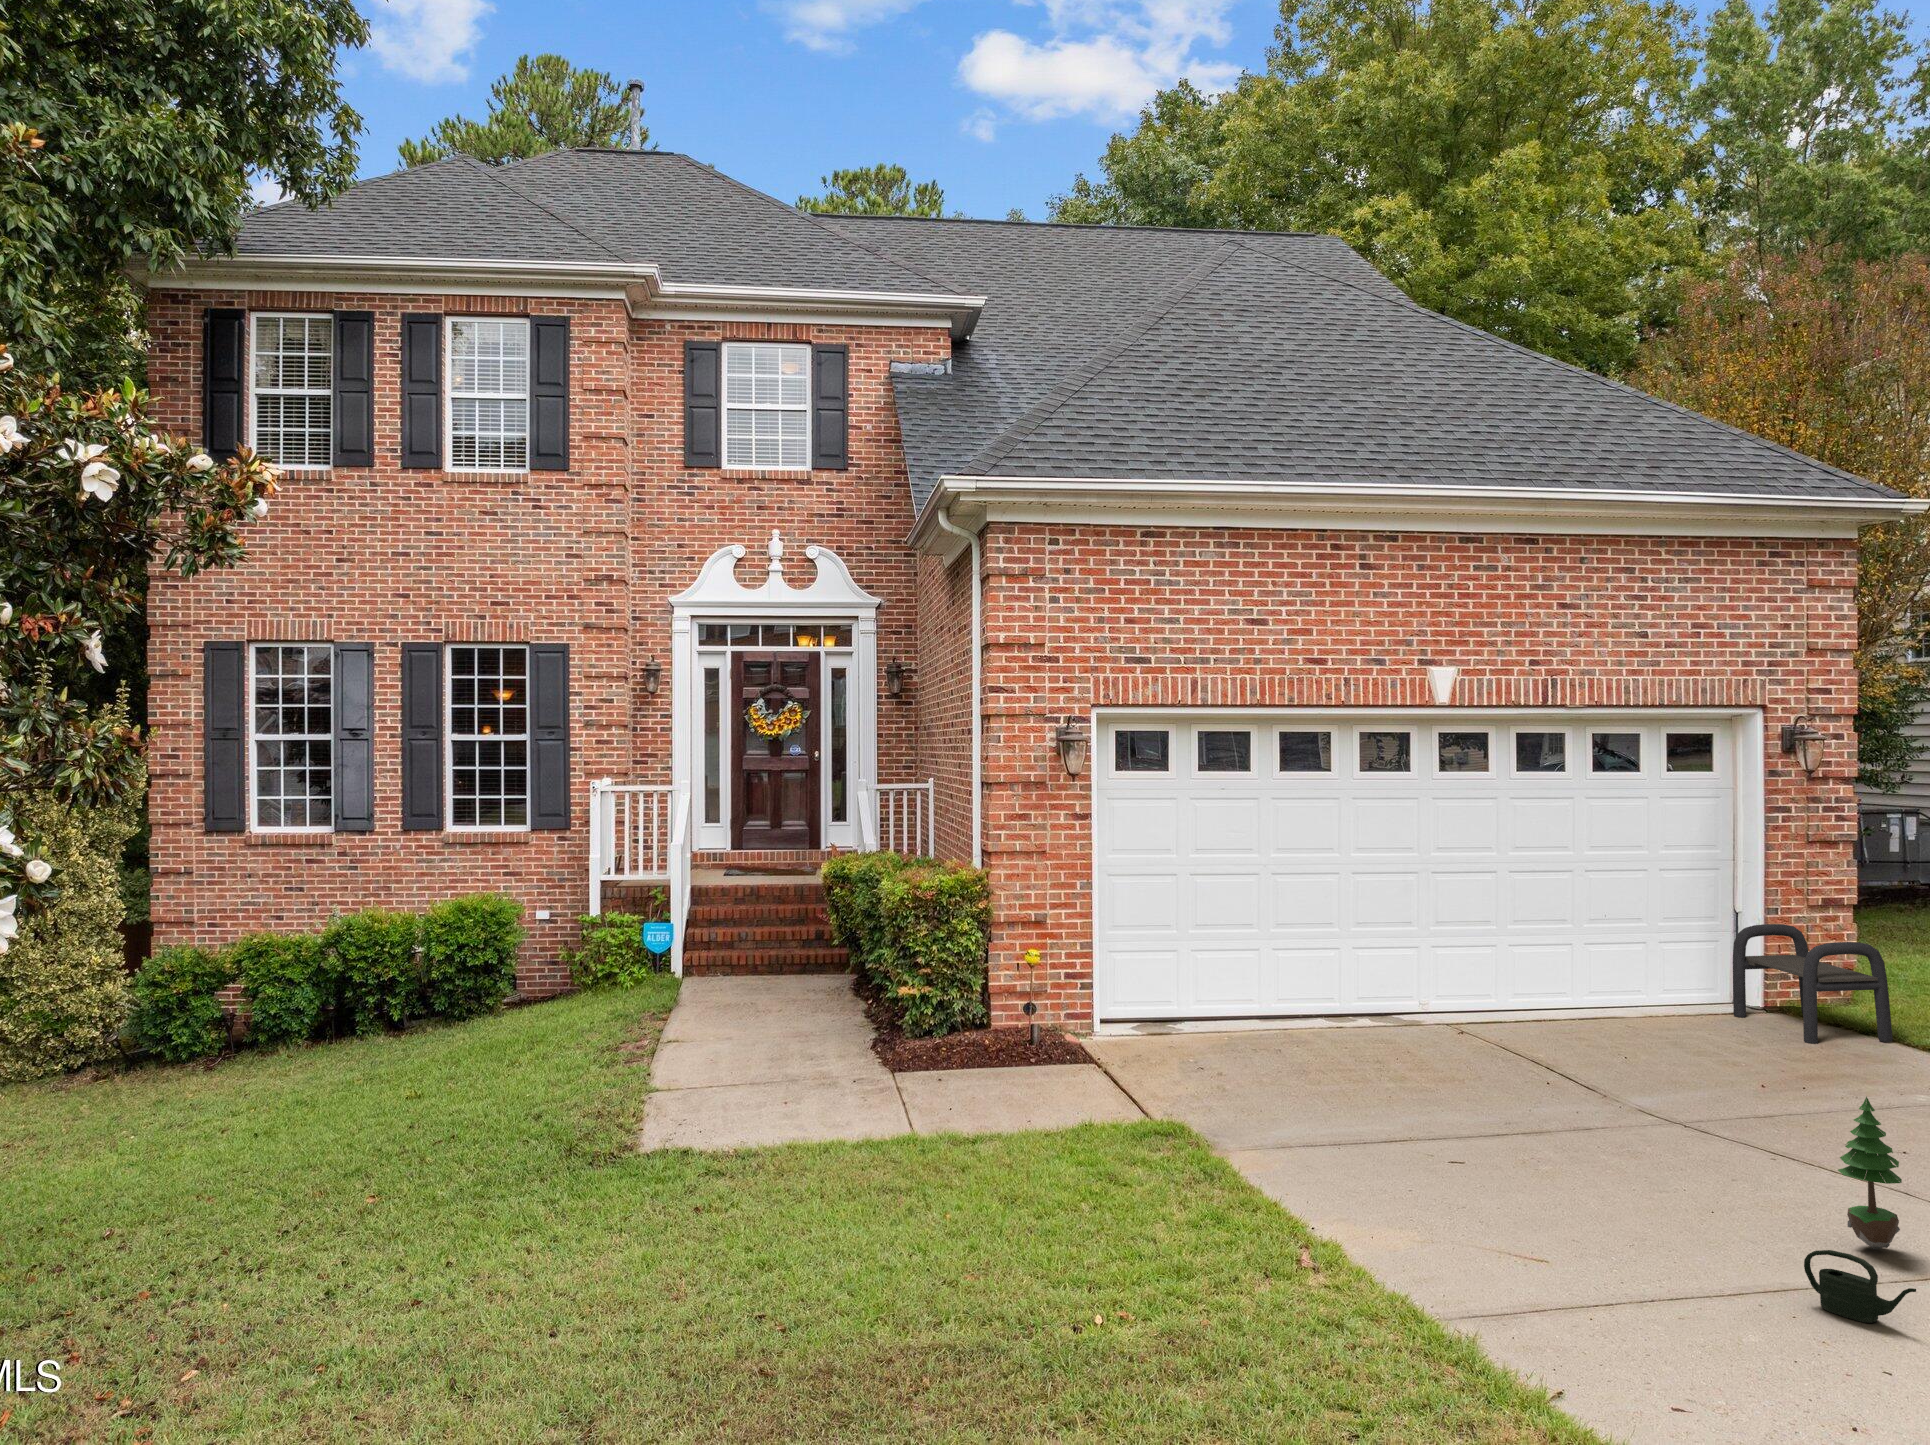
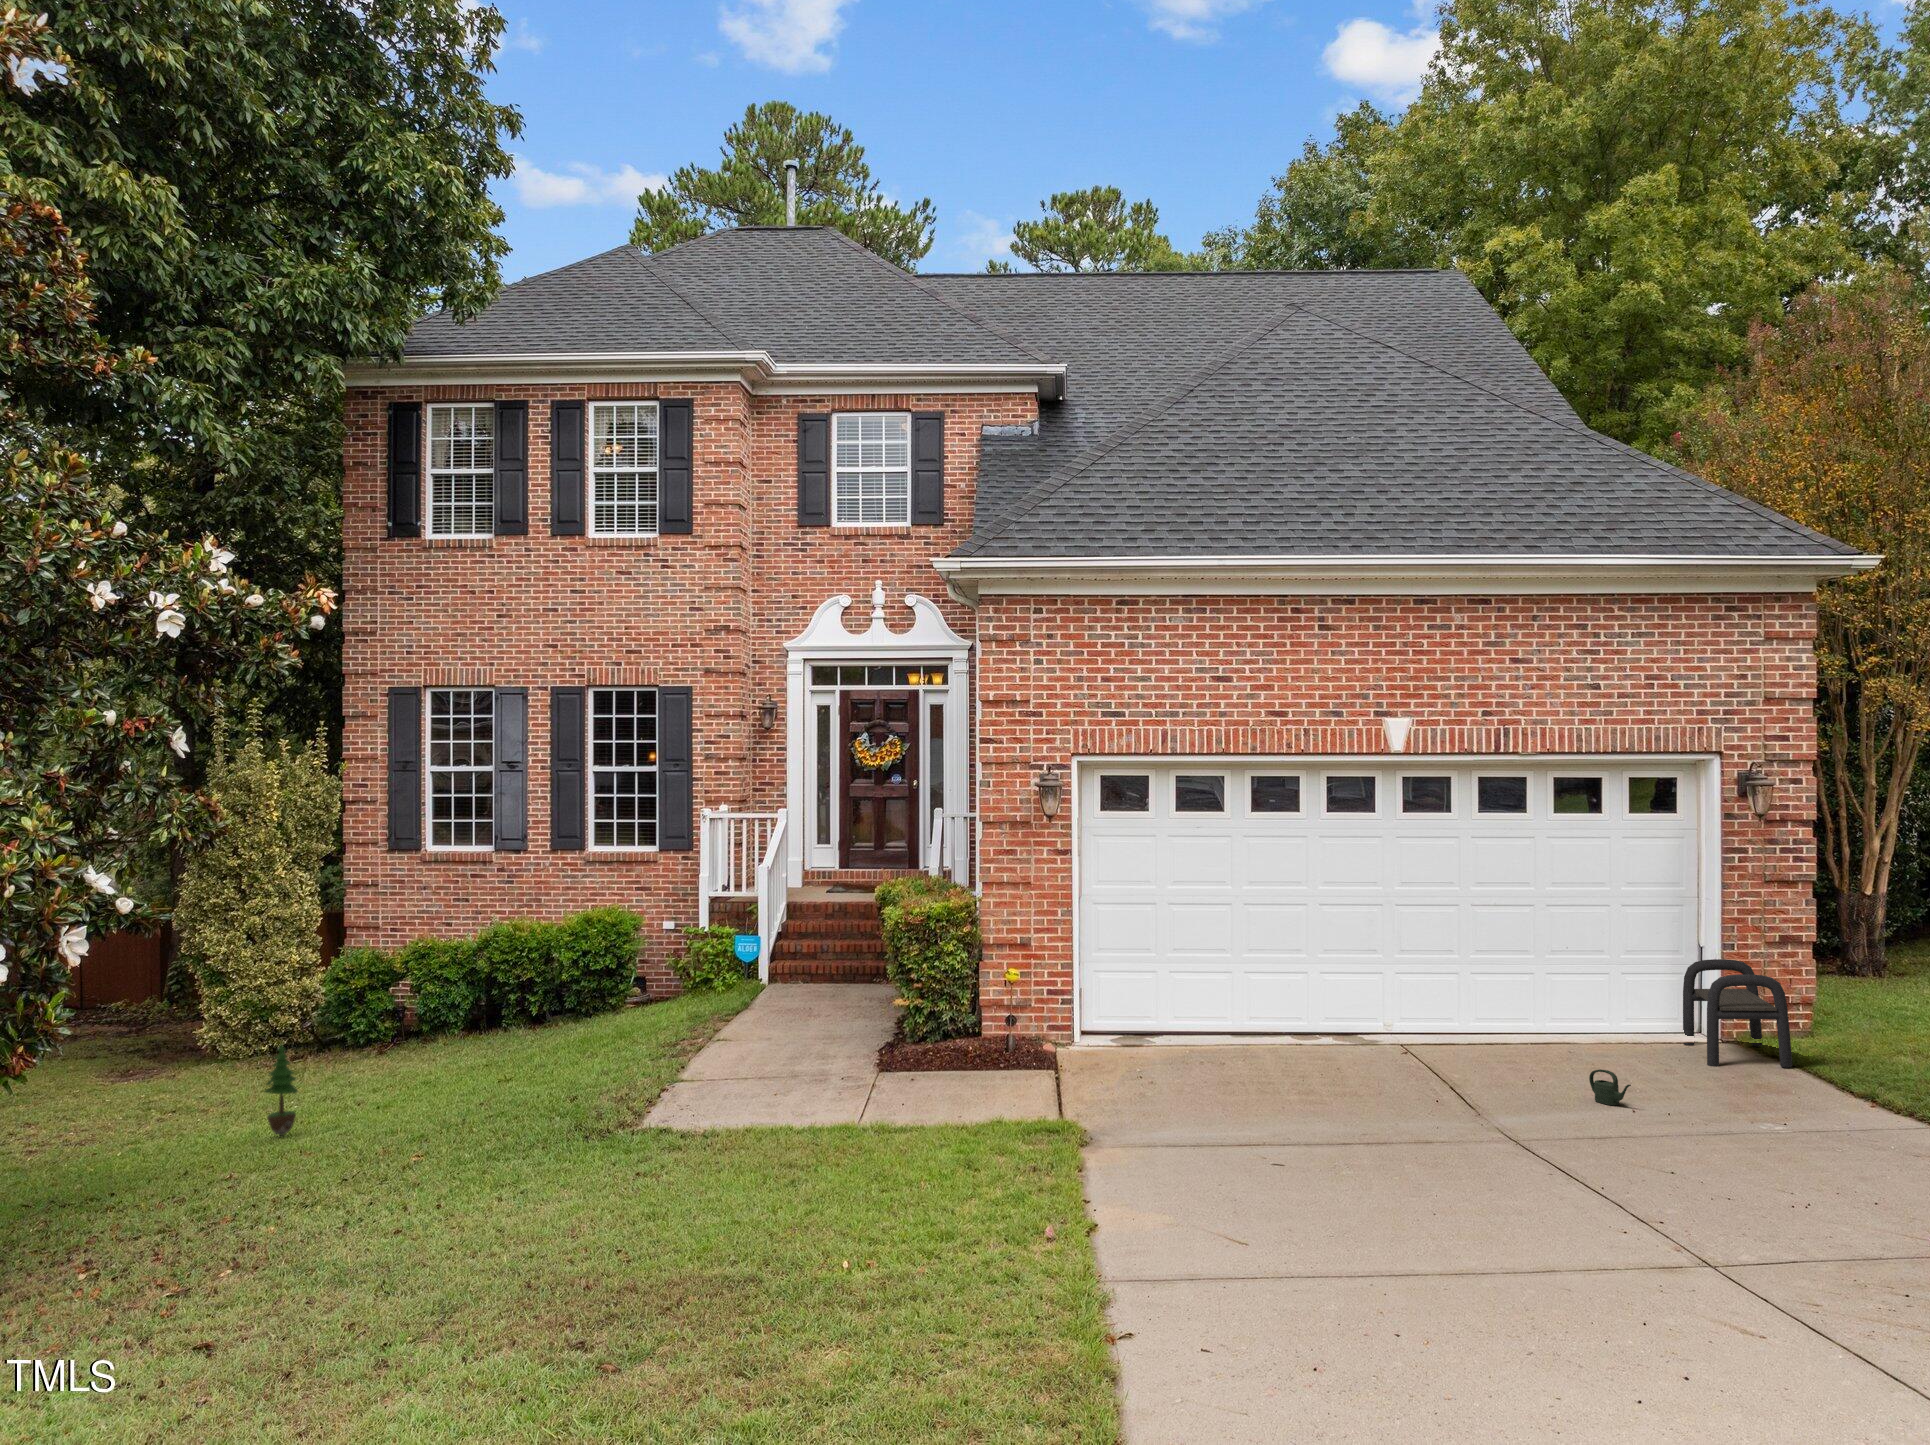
potted tree: present [1838,1097,1902,1250] -> present [265,1044,298,1136]
watering can: present [1804,1250,1916,1323] -> present [1589,1069,1631,1106]

